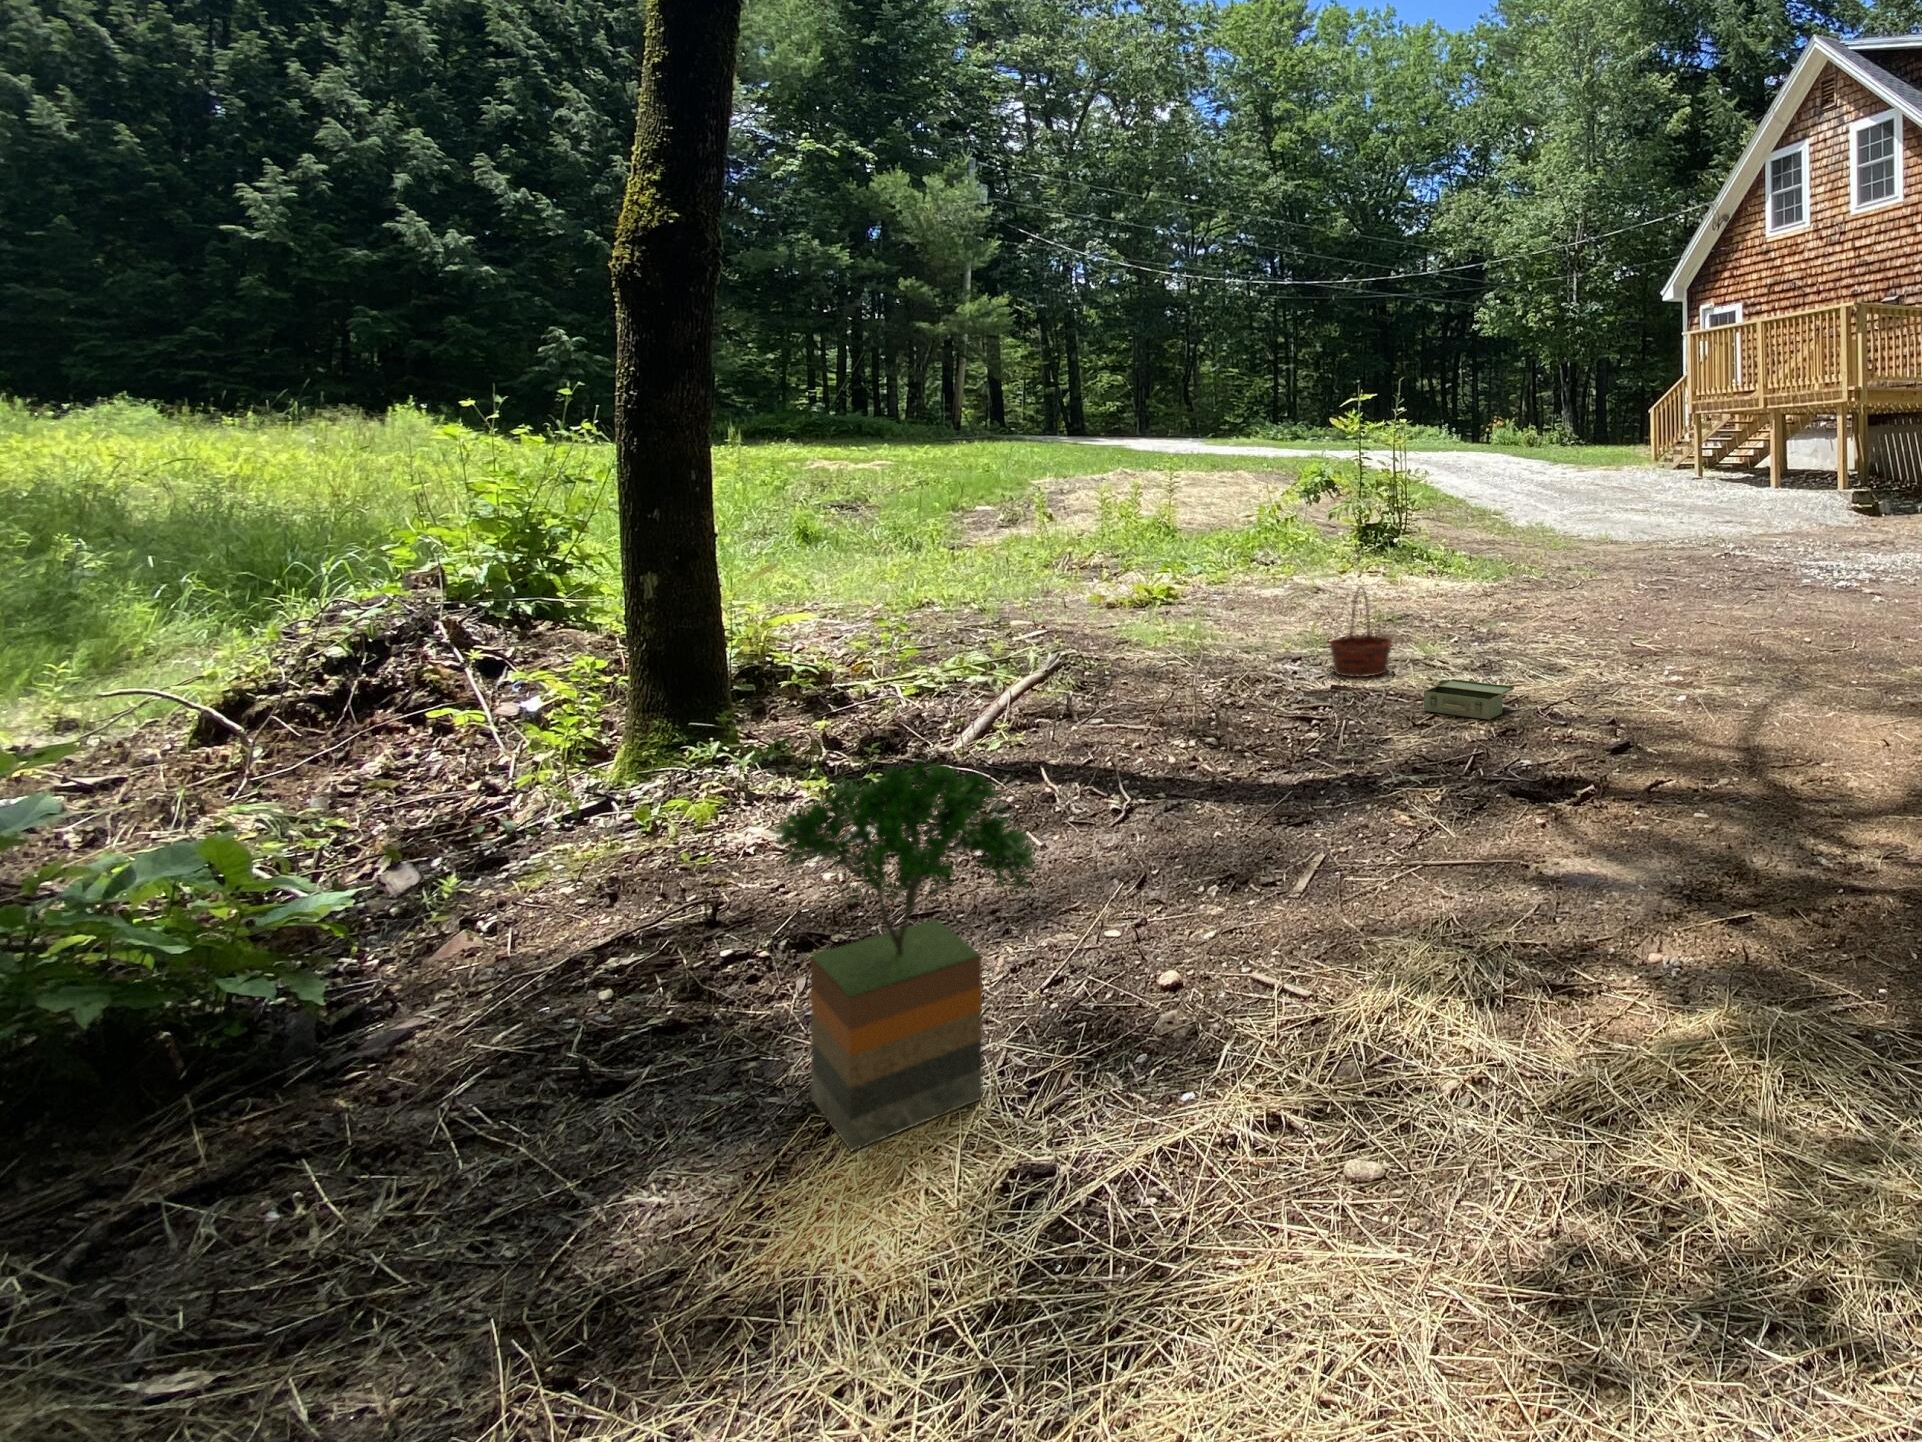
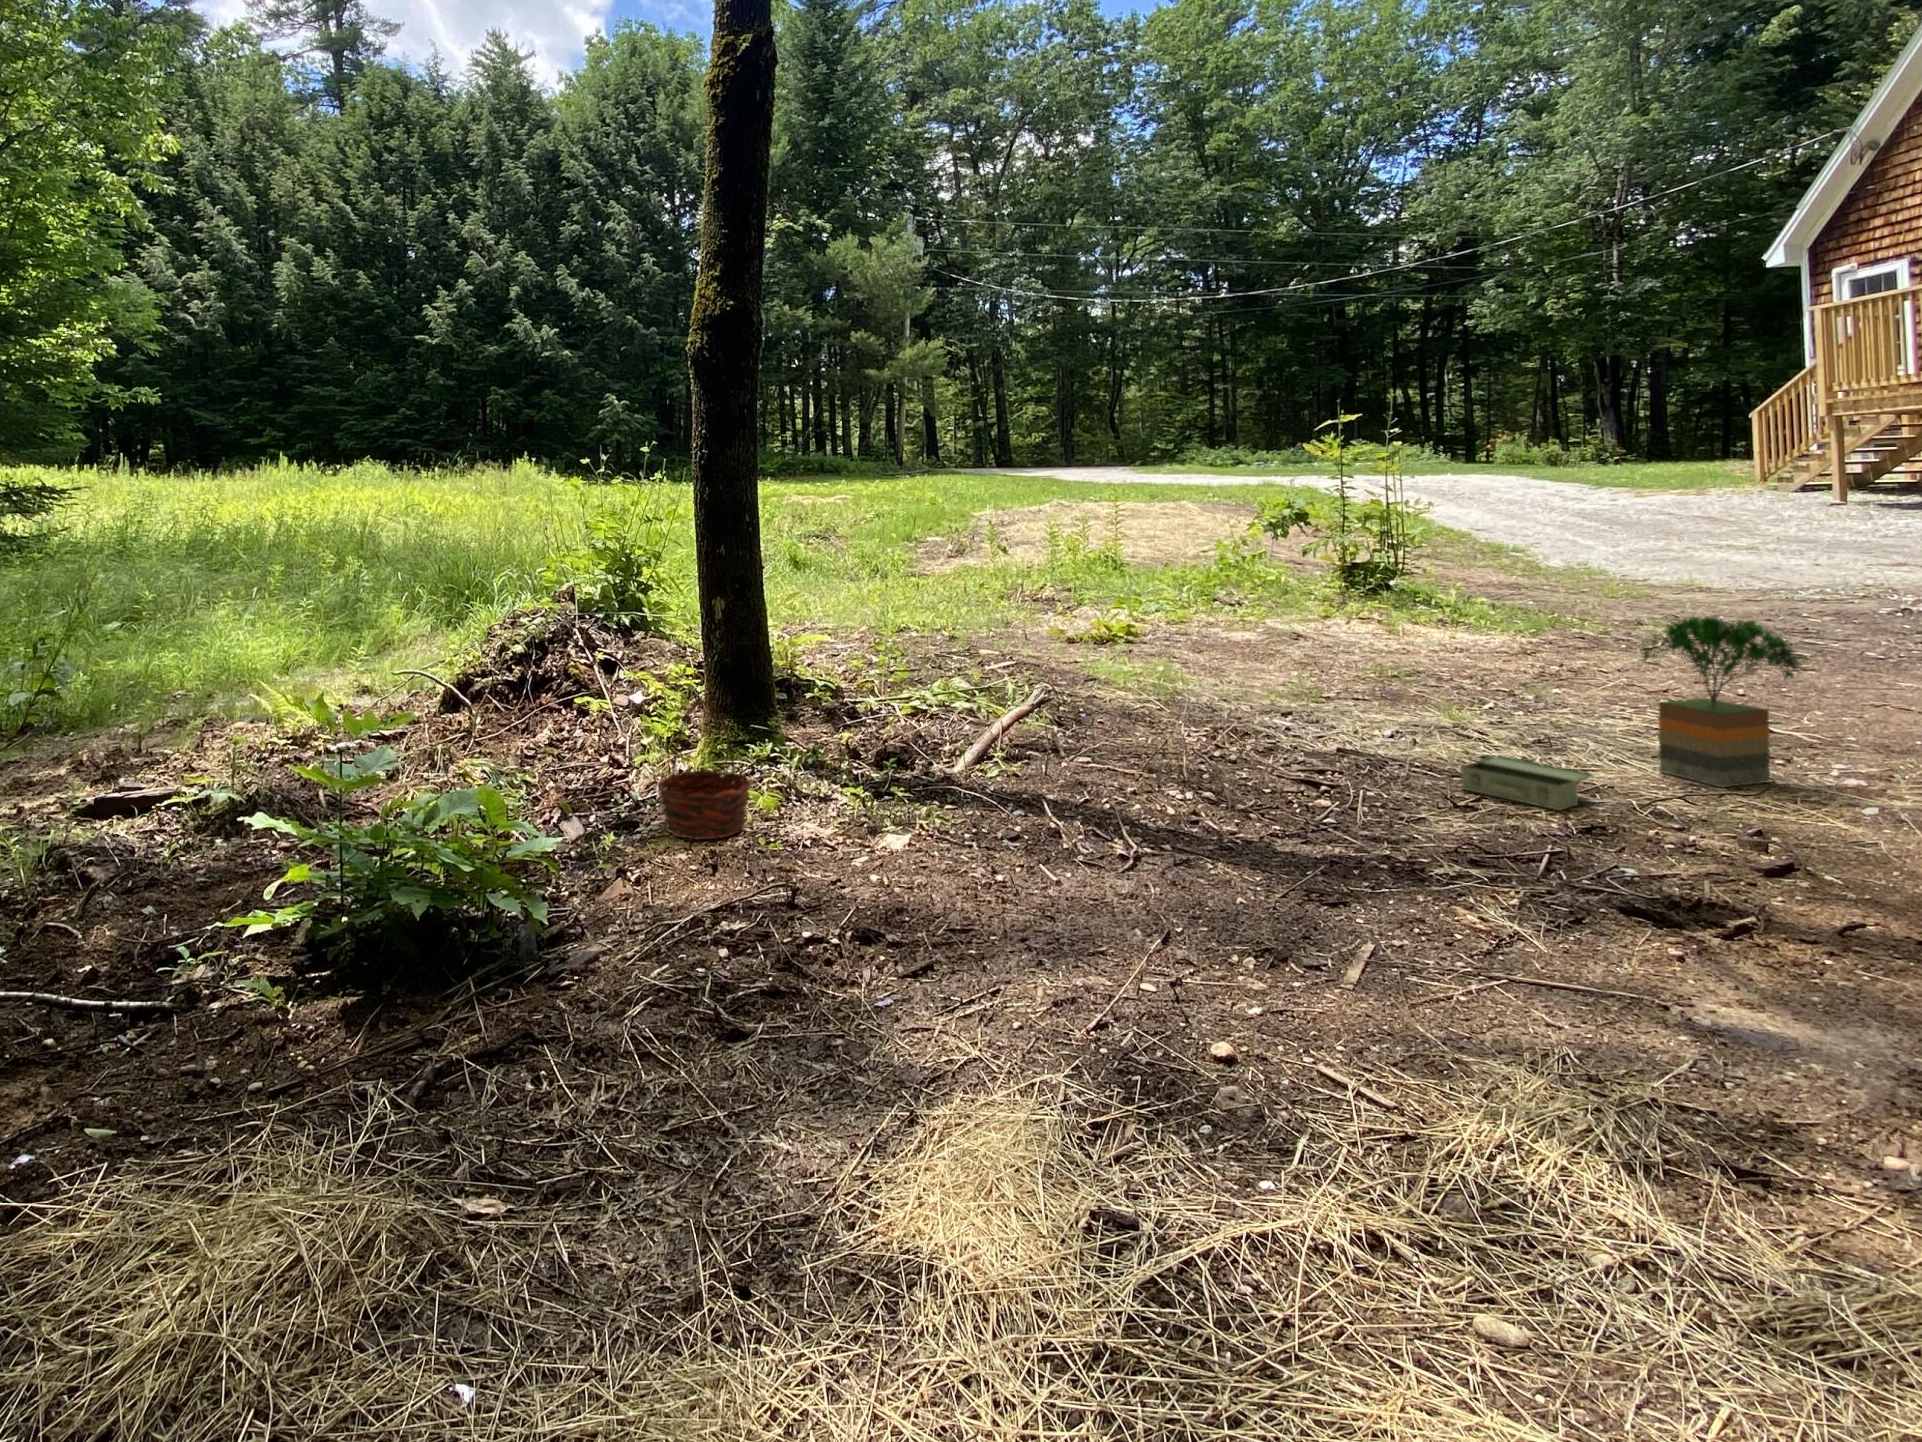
basket: present [1330,587,1392,677] -> present [657,701,751,840]
potted tree: present [772,762,1038,1151] -> present [1640,616,1805,788]

